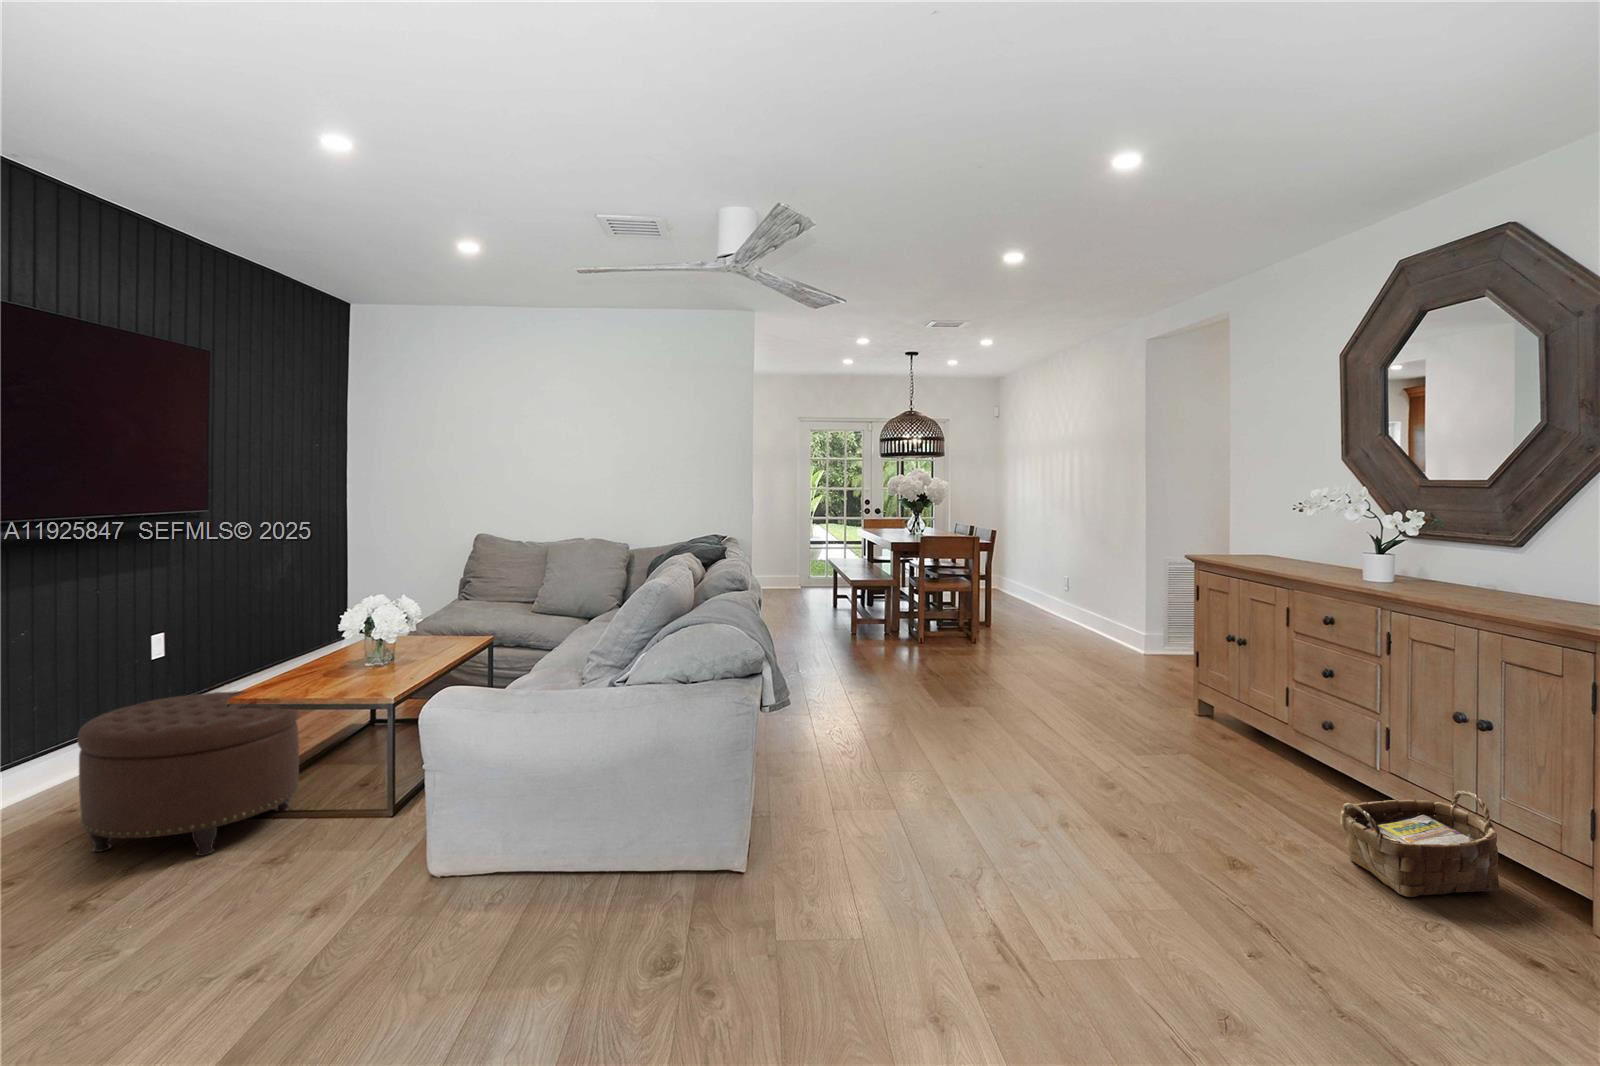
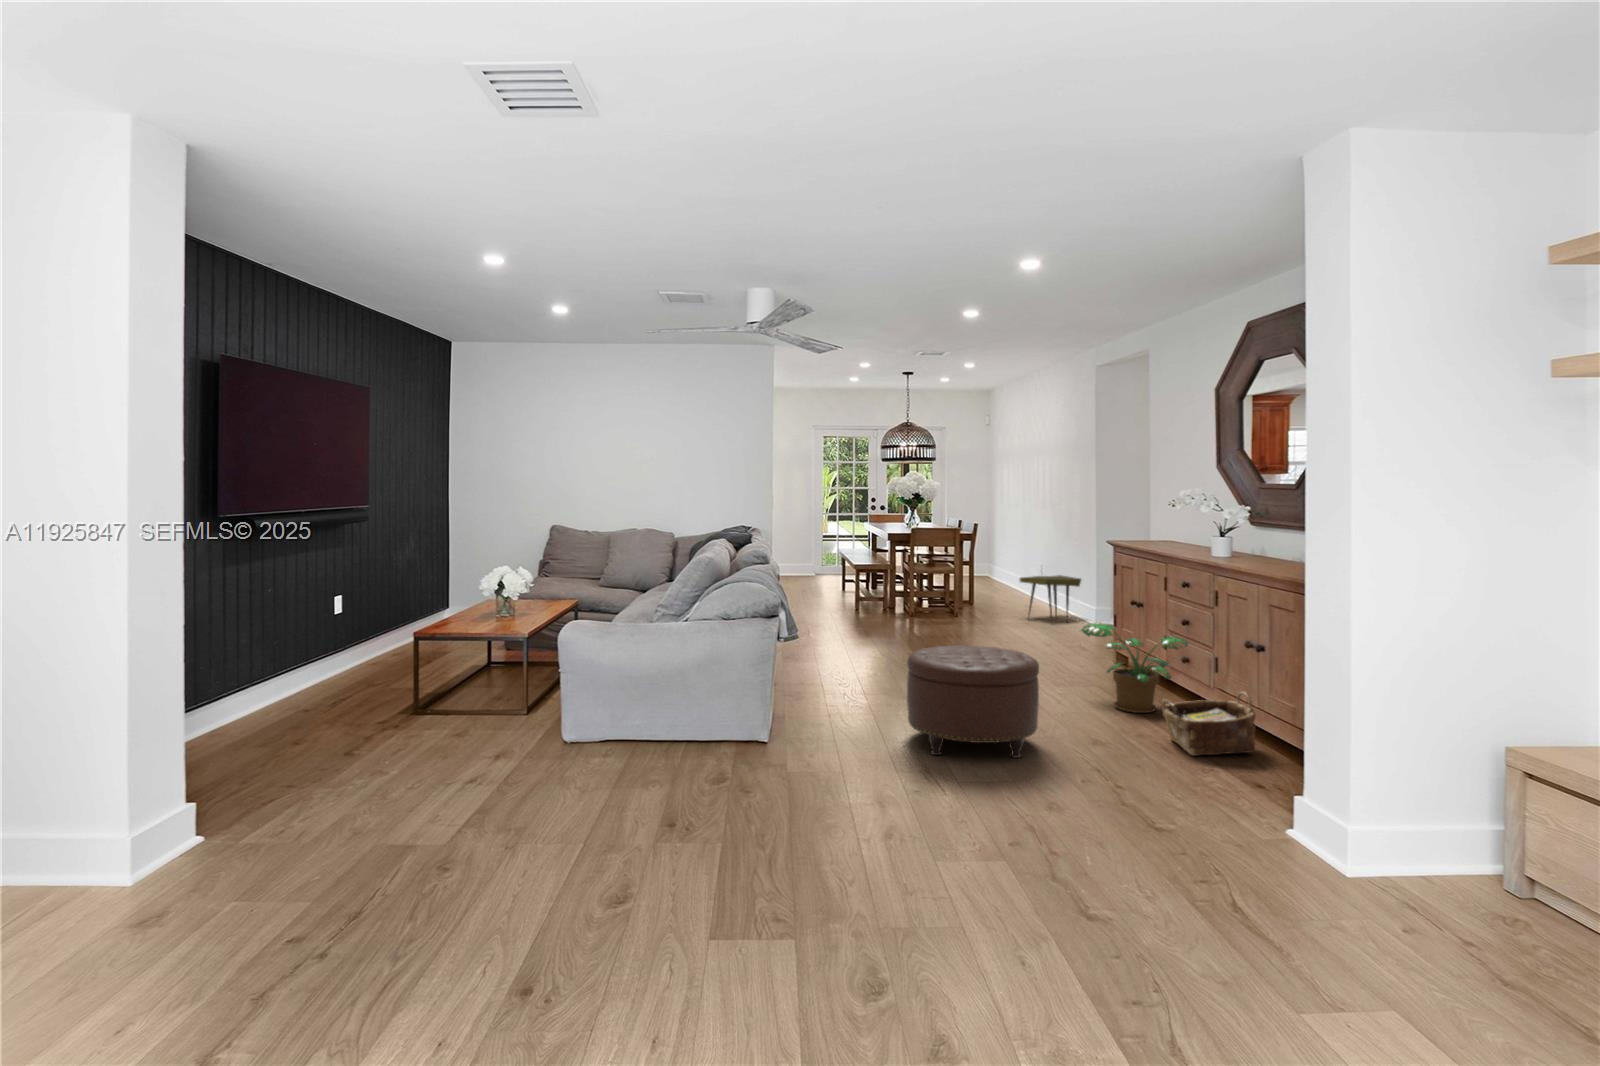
side table: none [1051,593,1126,654] -> present [1020,575,1081,617]
potted plant: none [1177,670,1344,804] -> present [1081,623,1189,713]
ottoman: present [77,691,299,856] -> present [907,645,1039,758]

